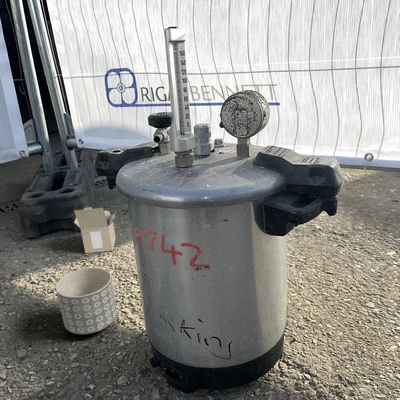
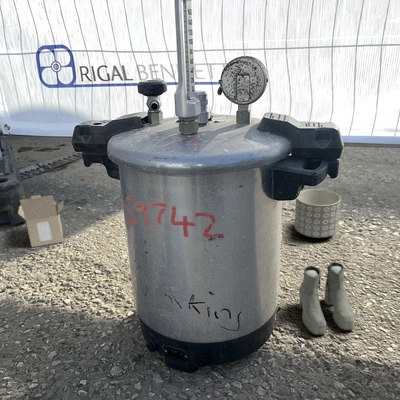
planter: present [56,268,117,334] -> present [295,189,341,238]
boots: none [314,299,368,374] -> present [299,262,354,335]

